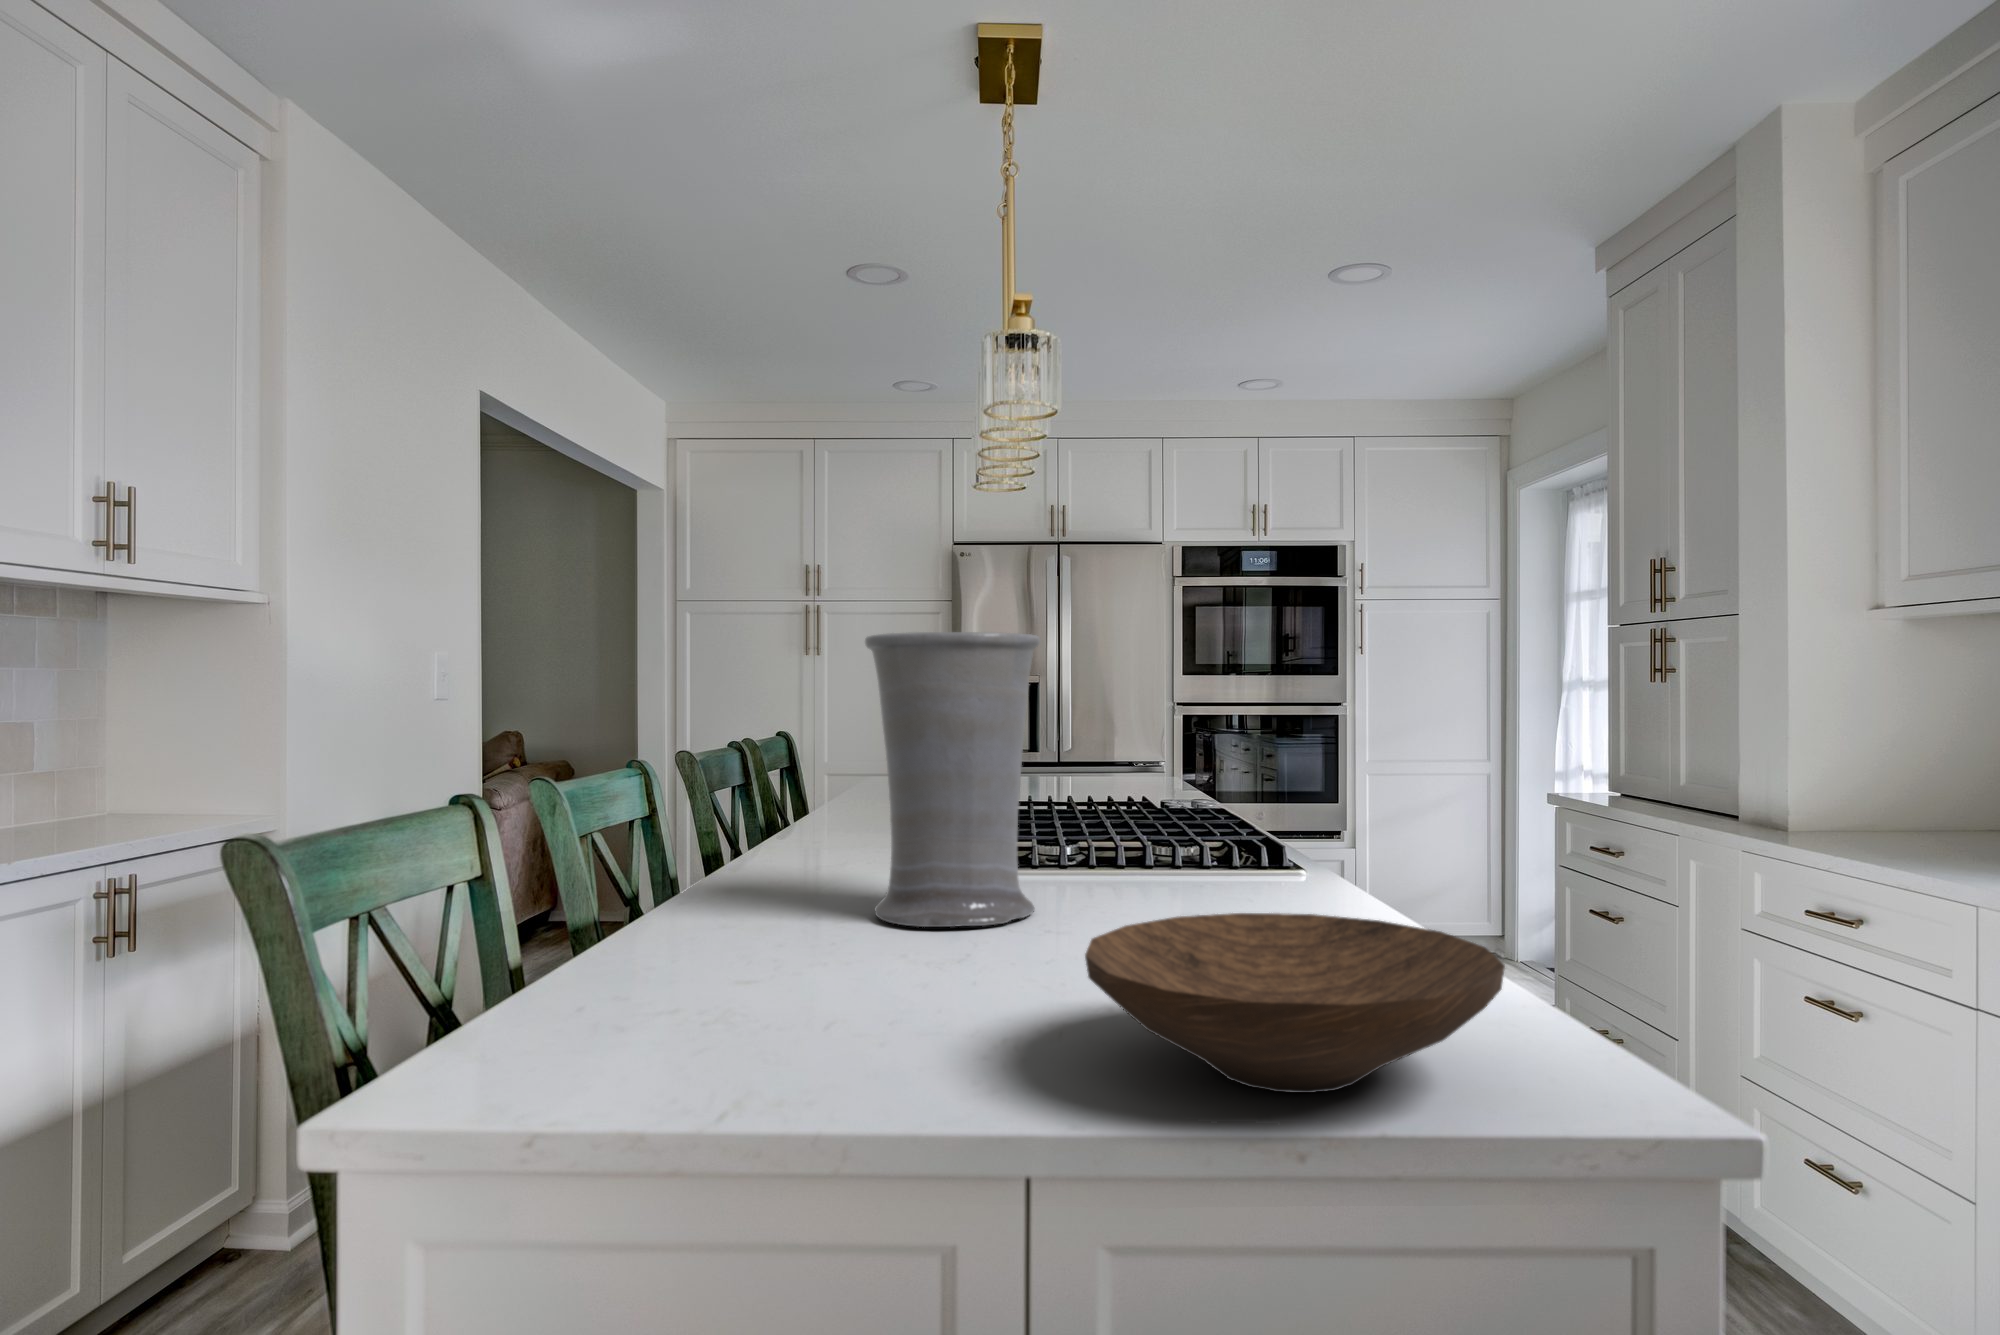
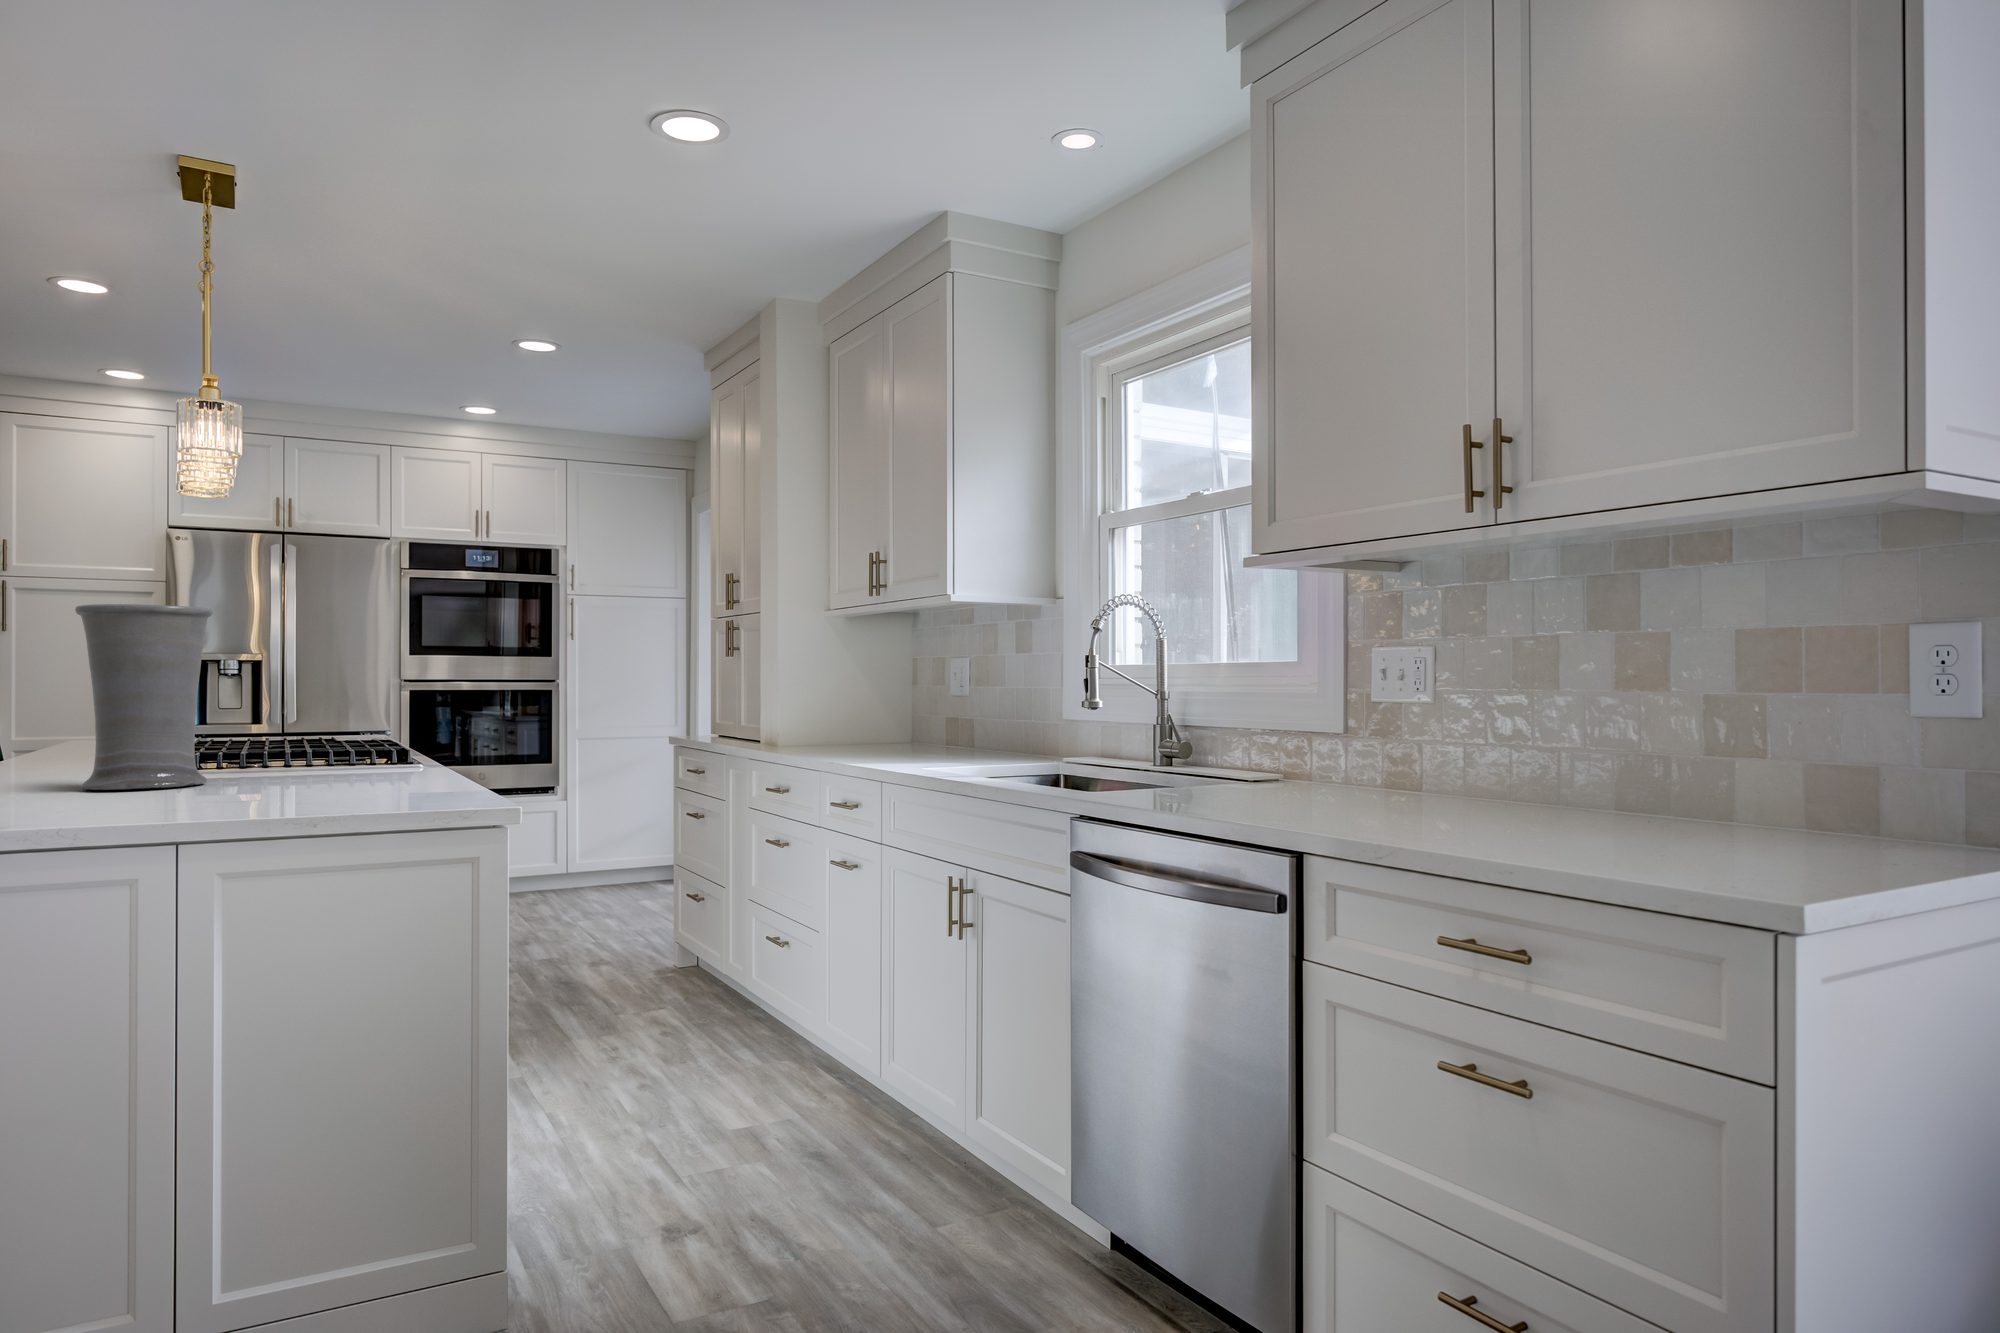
wooden bowl: present [1085,913,1505,1093] -> none [210,746,419,808]

